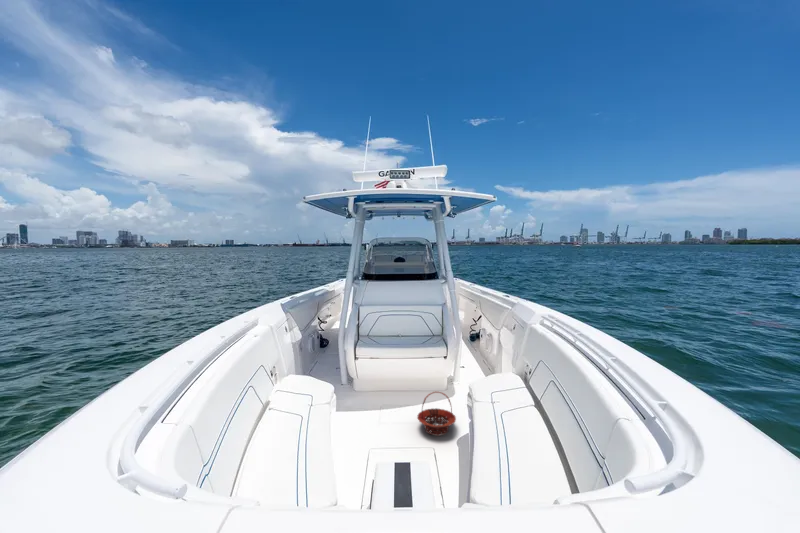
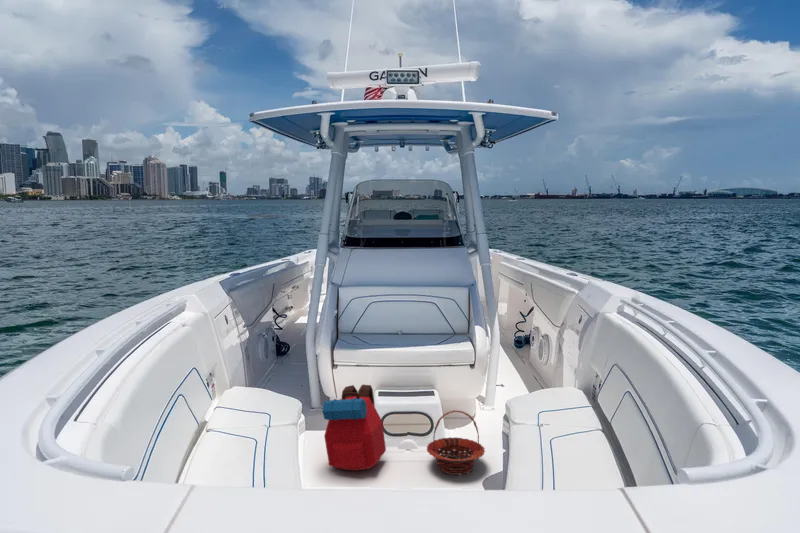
backpack: none [348,374,390,433] -> present [323,385,386,471]

